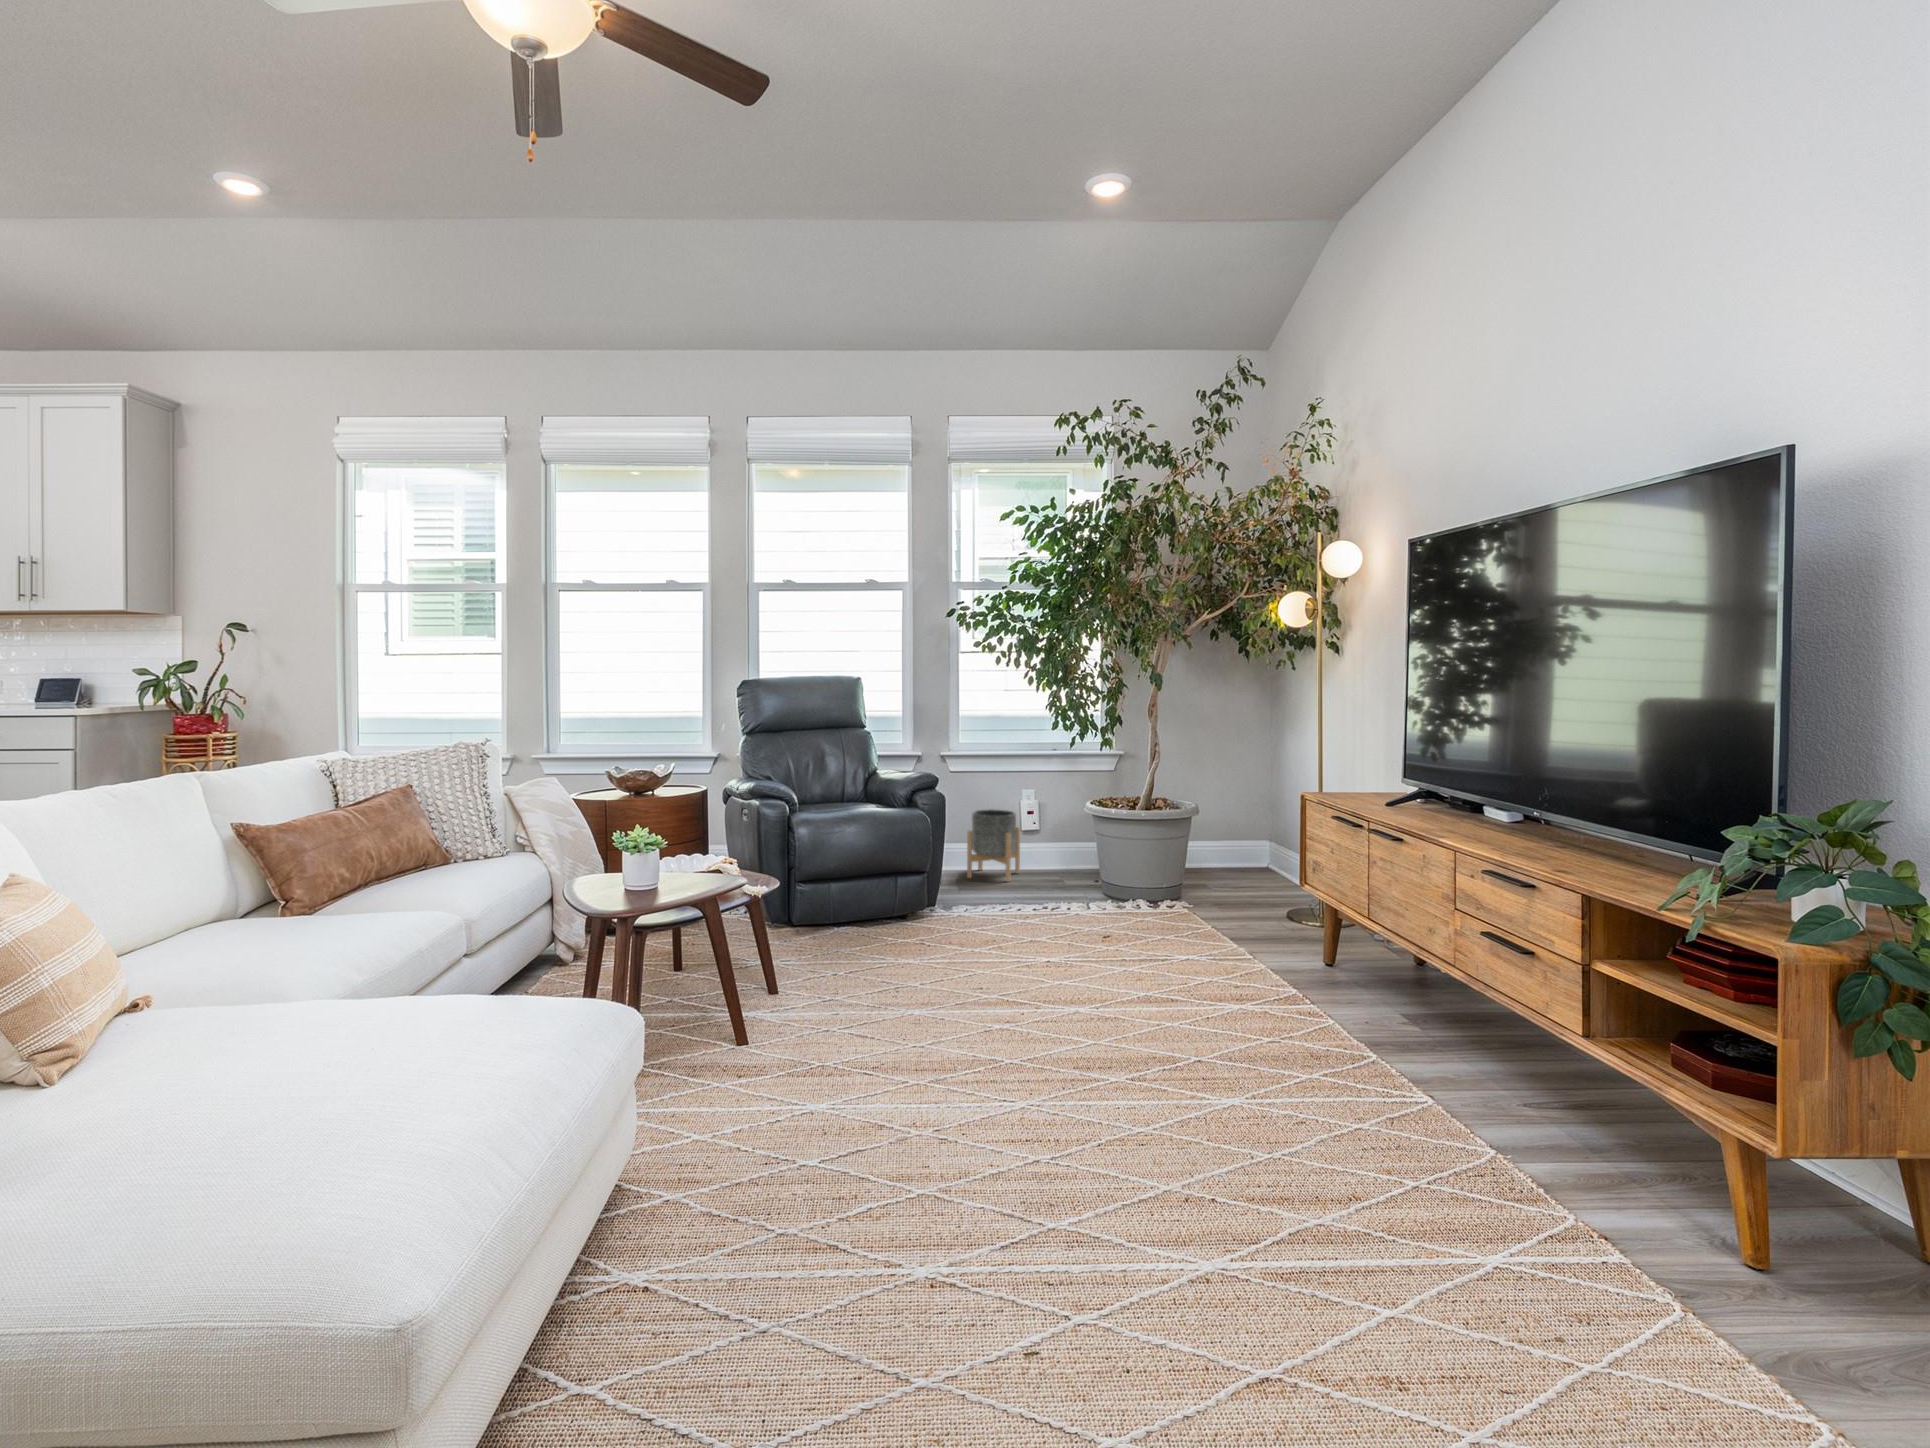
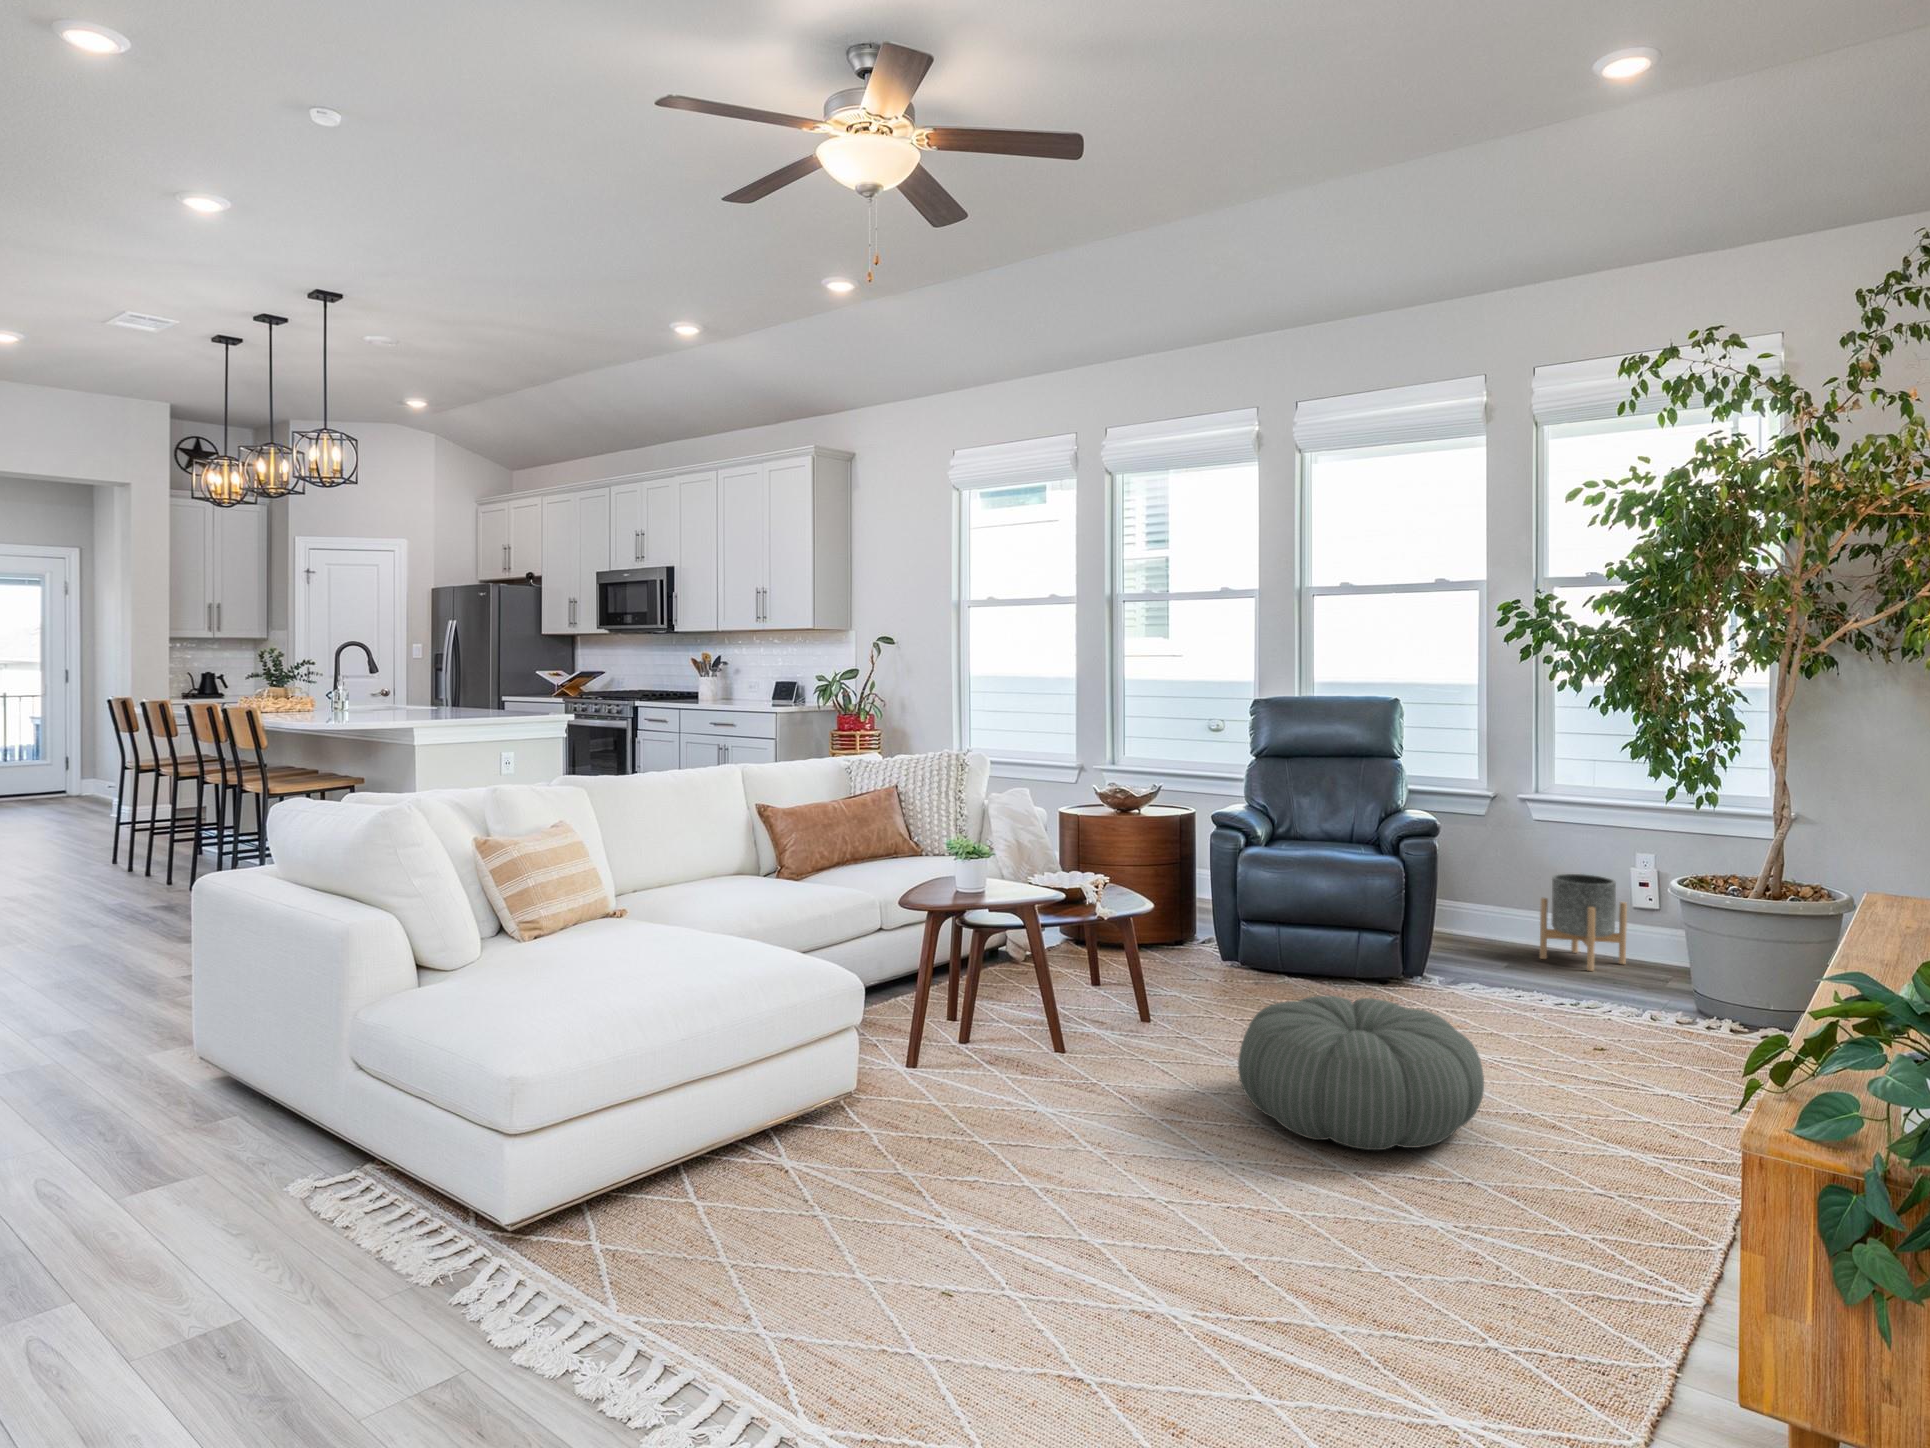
pouf: none [944,927,1152,1060] -> present [1238,996,1484,1150]

